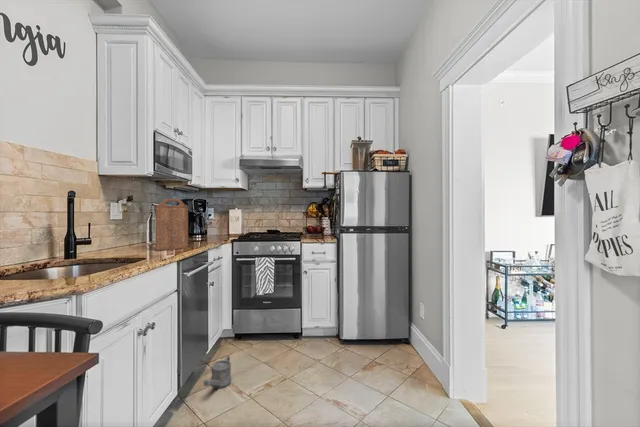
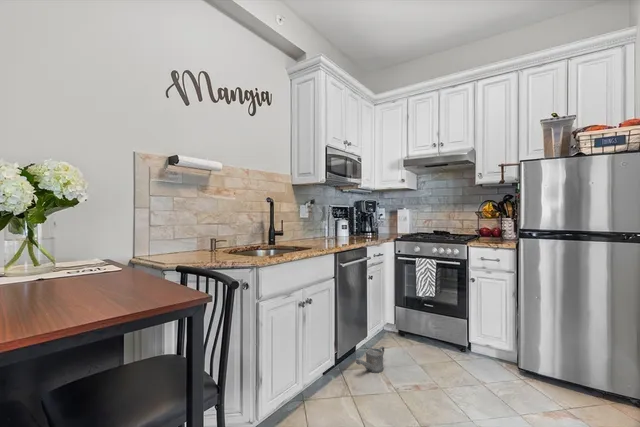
cutting board: present [156,199,188,250] -> none [325,201,350,243]

